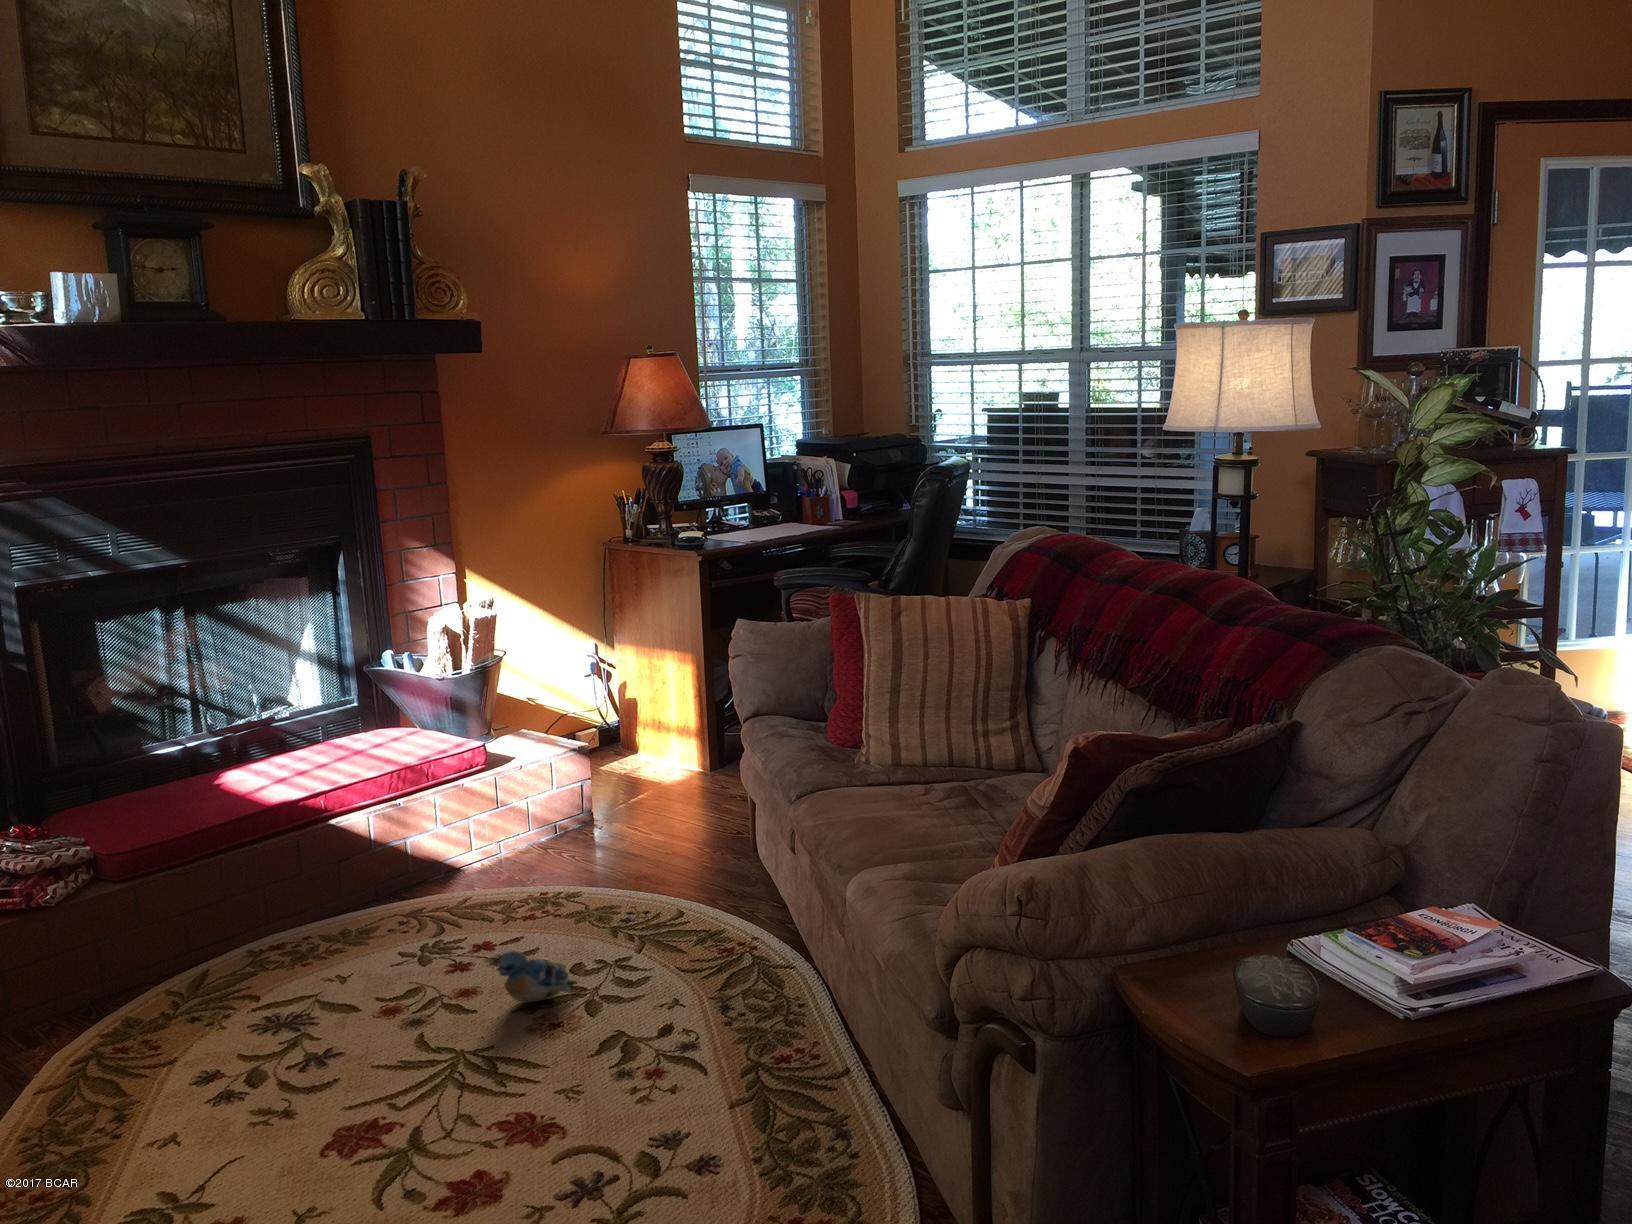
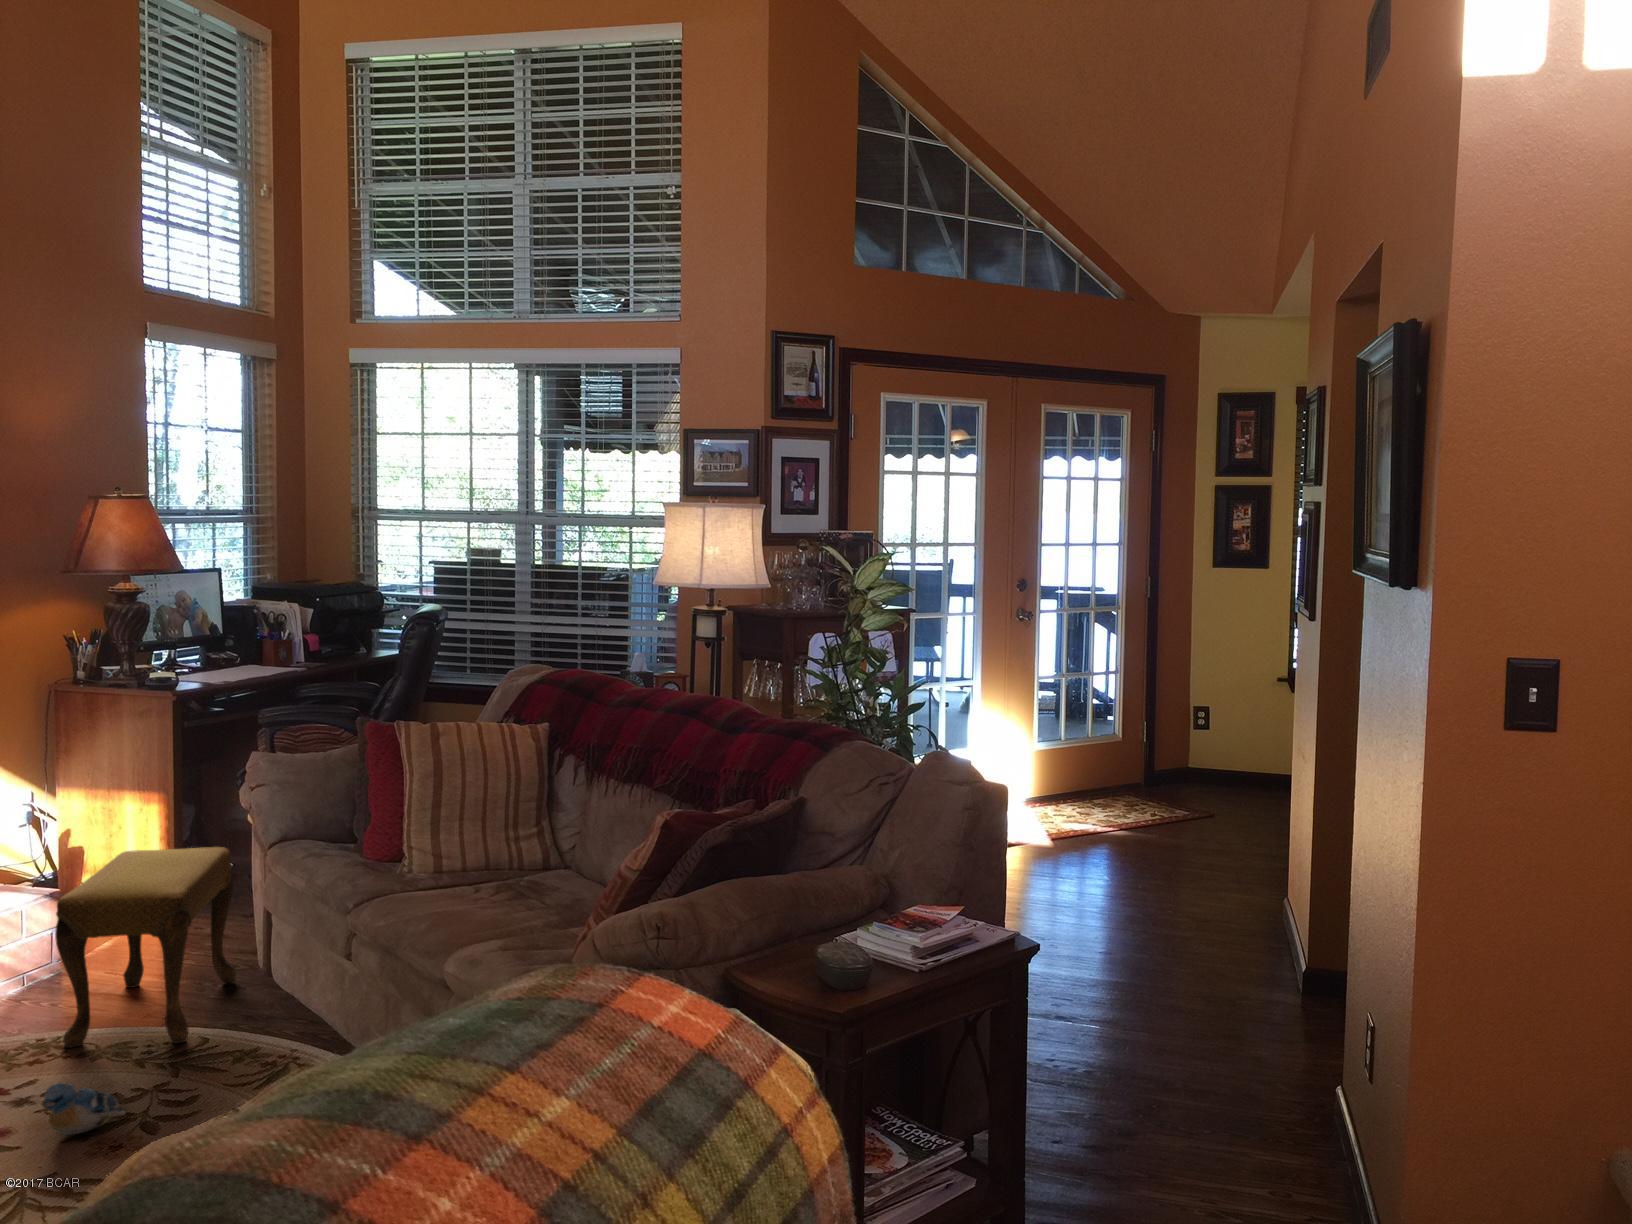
footstool: none [546,714,731,915] -> present [55,847,236,1048]

